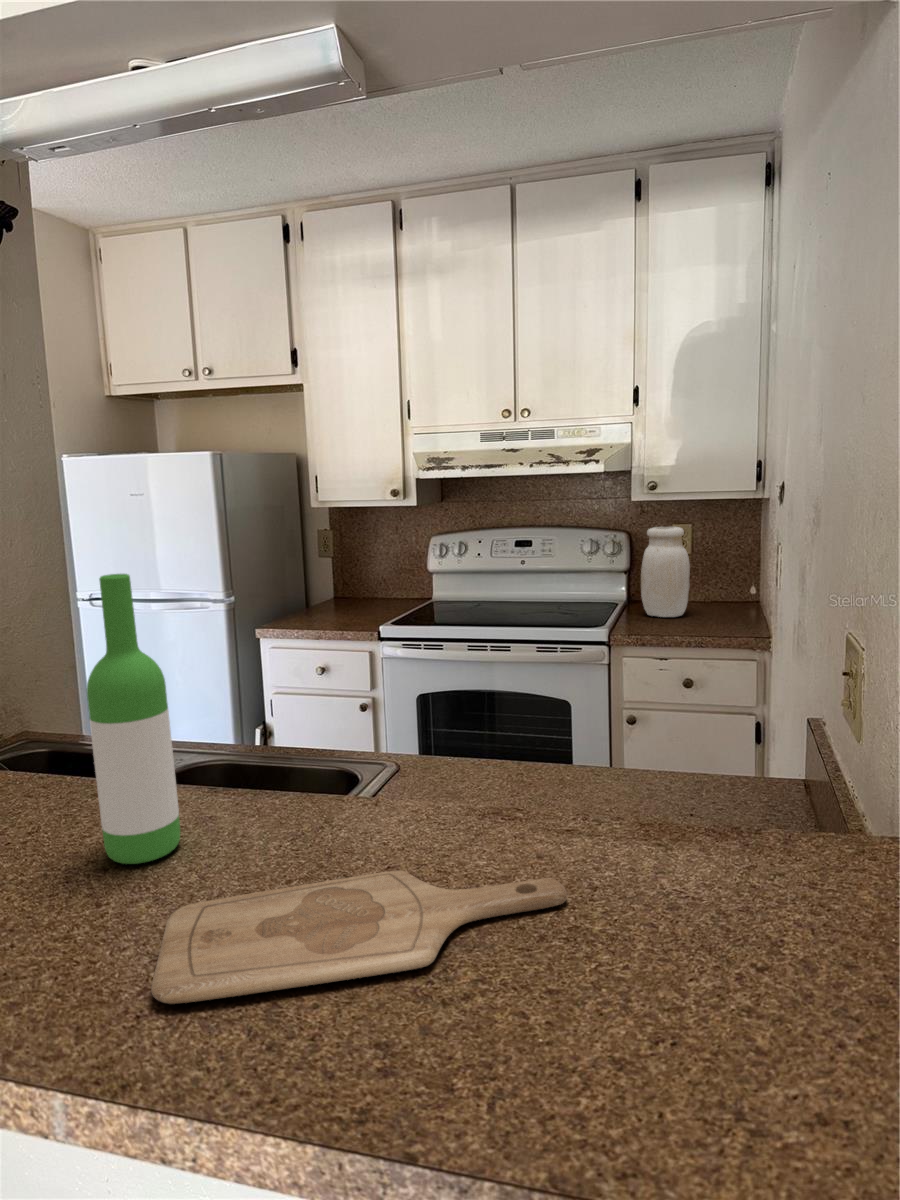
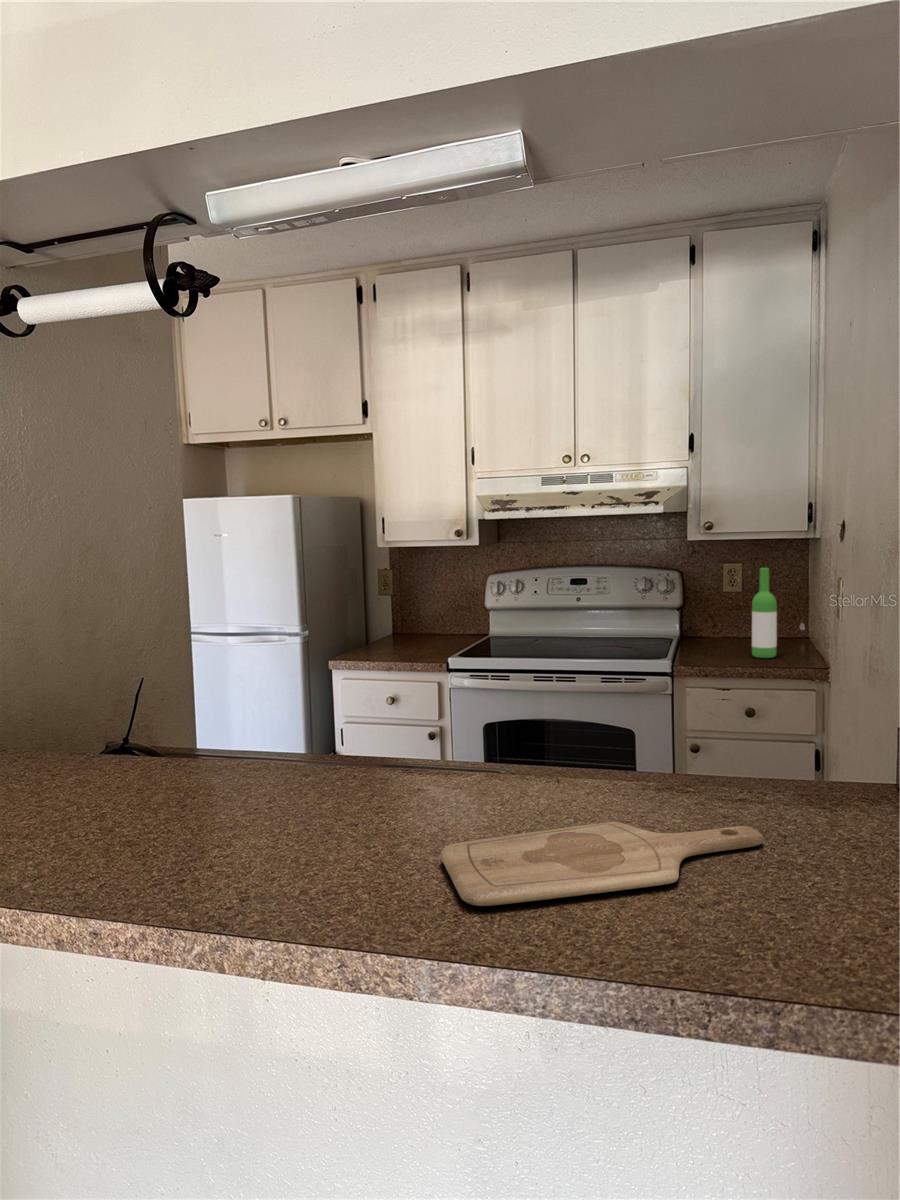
jar: present [641,527,690,617] -> none [692,566,738,650]
wine bottle: present [87,574,181,864] -> present [752,568,777,658]

